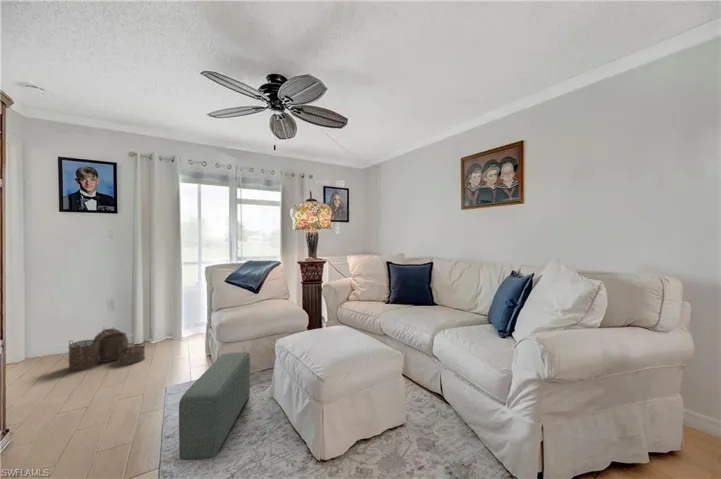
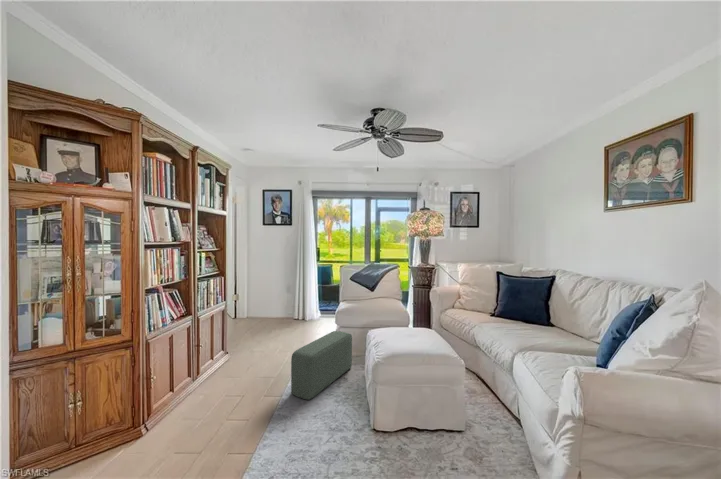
woven basket: present [69,328,145,371] -> none [265,301,303,328]

